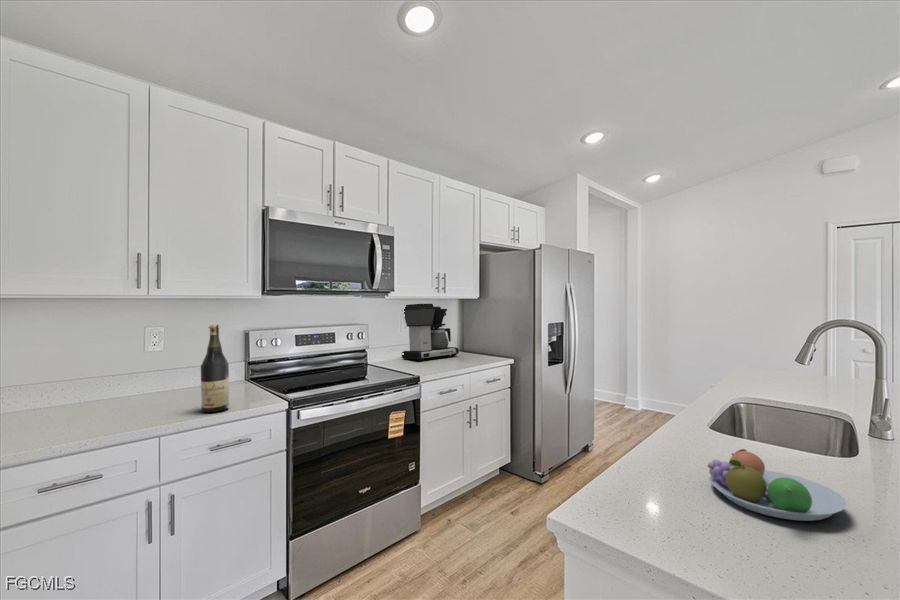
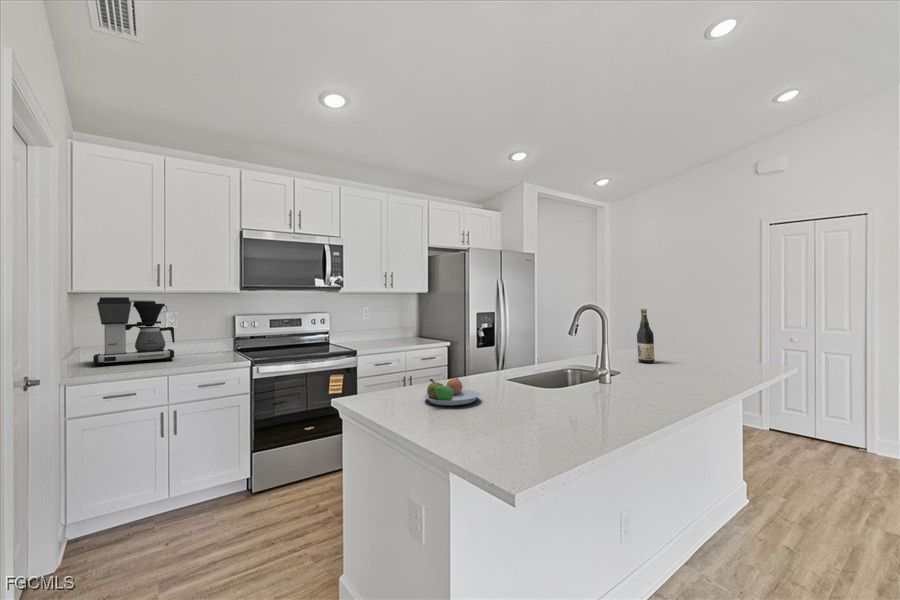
coffee maker: present [401,304,459,361] -> present [93,297,175,366]
wine bottle: present [201,325,229,412] -> present [637,309,655,363]

